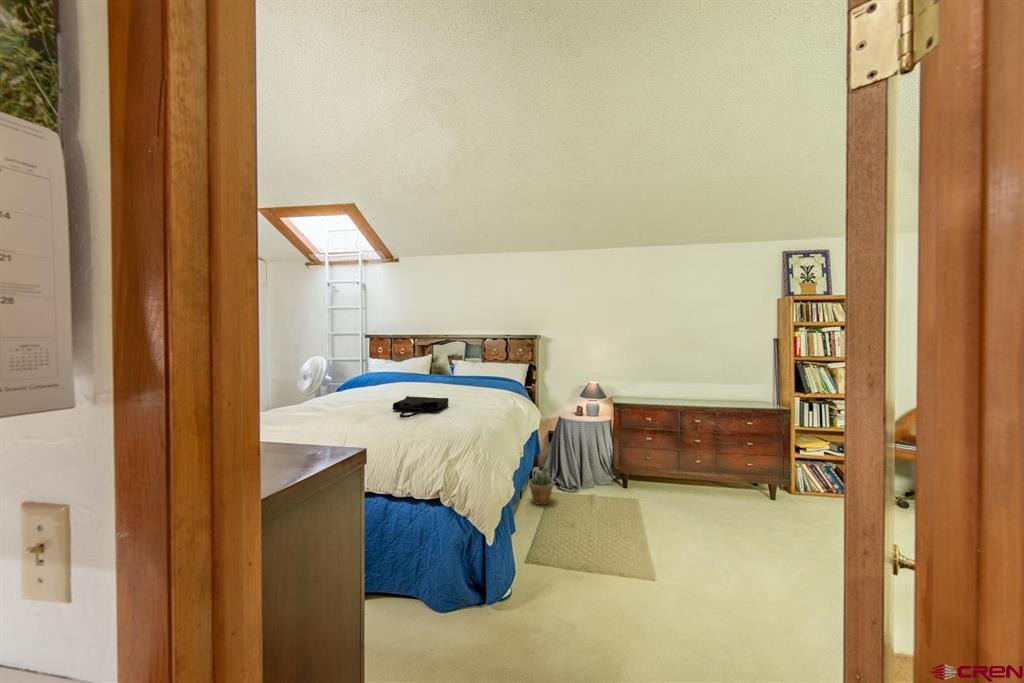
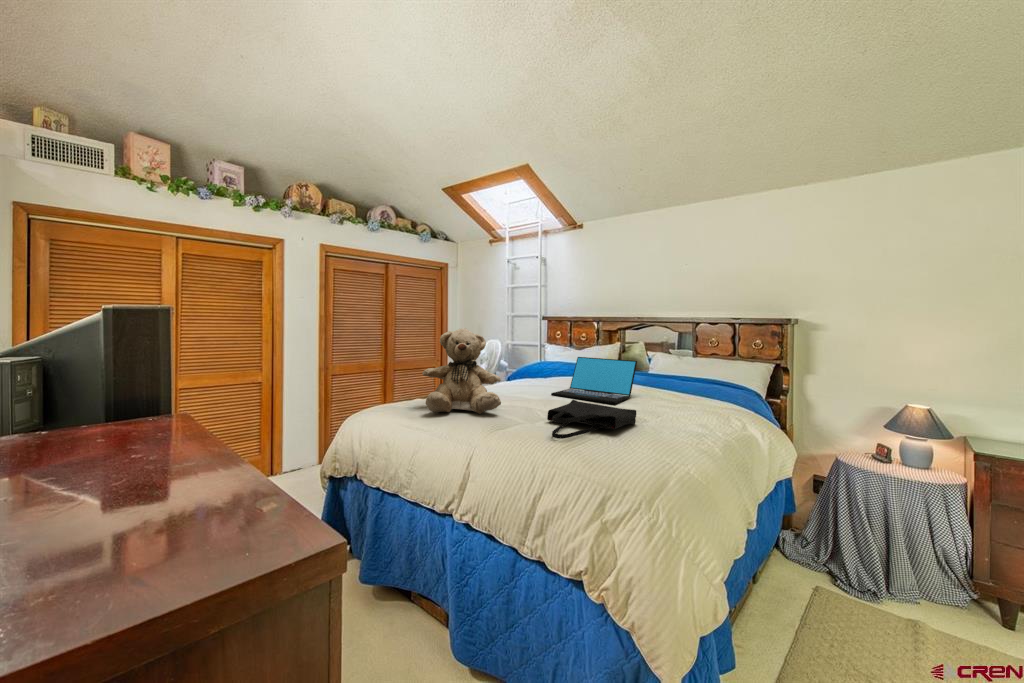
teddy bear: none [290,350,358,414] -> present [422,328,501,414]
laptop: none [387,367,446,397] -> present [551,357,637,404]
potted plant: present [529,467,553,505] -> none [777,546,832,618]

